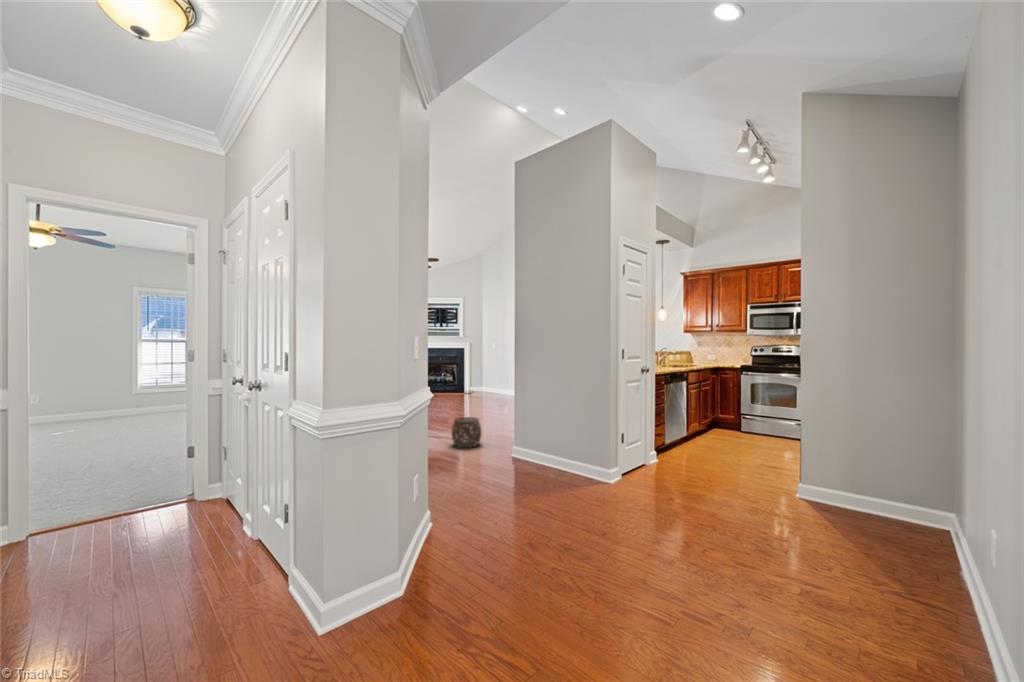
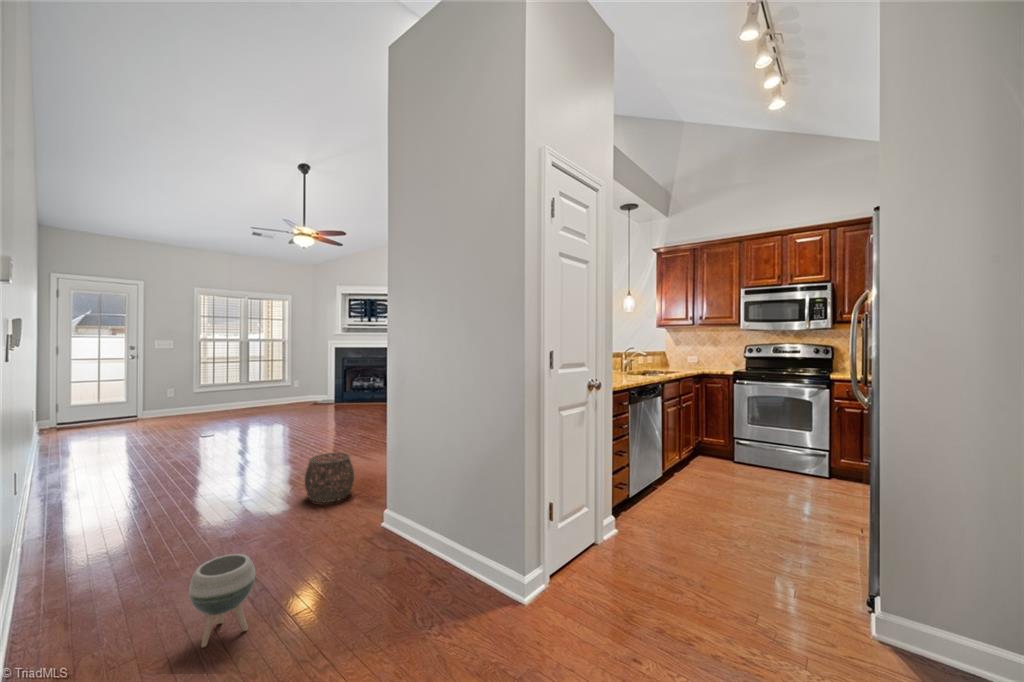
planter: none [449,452,476,493] -> present [189,554,255,647]

